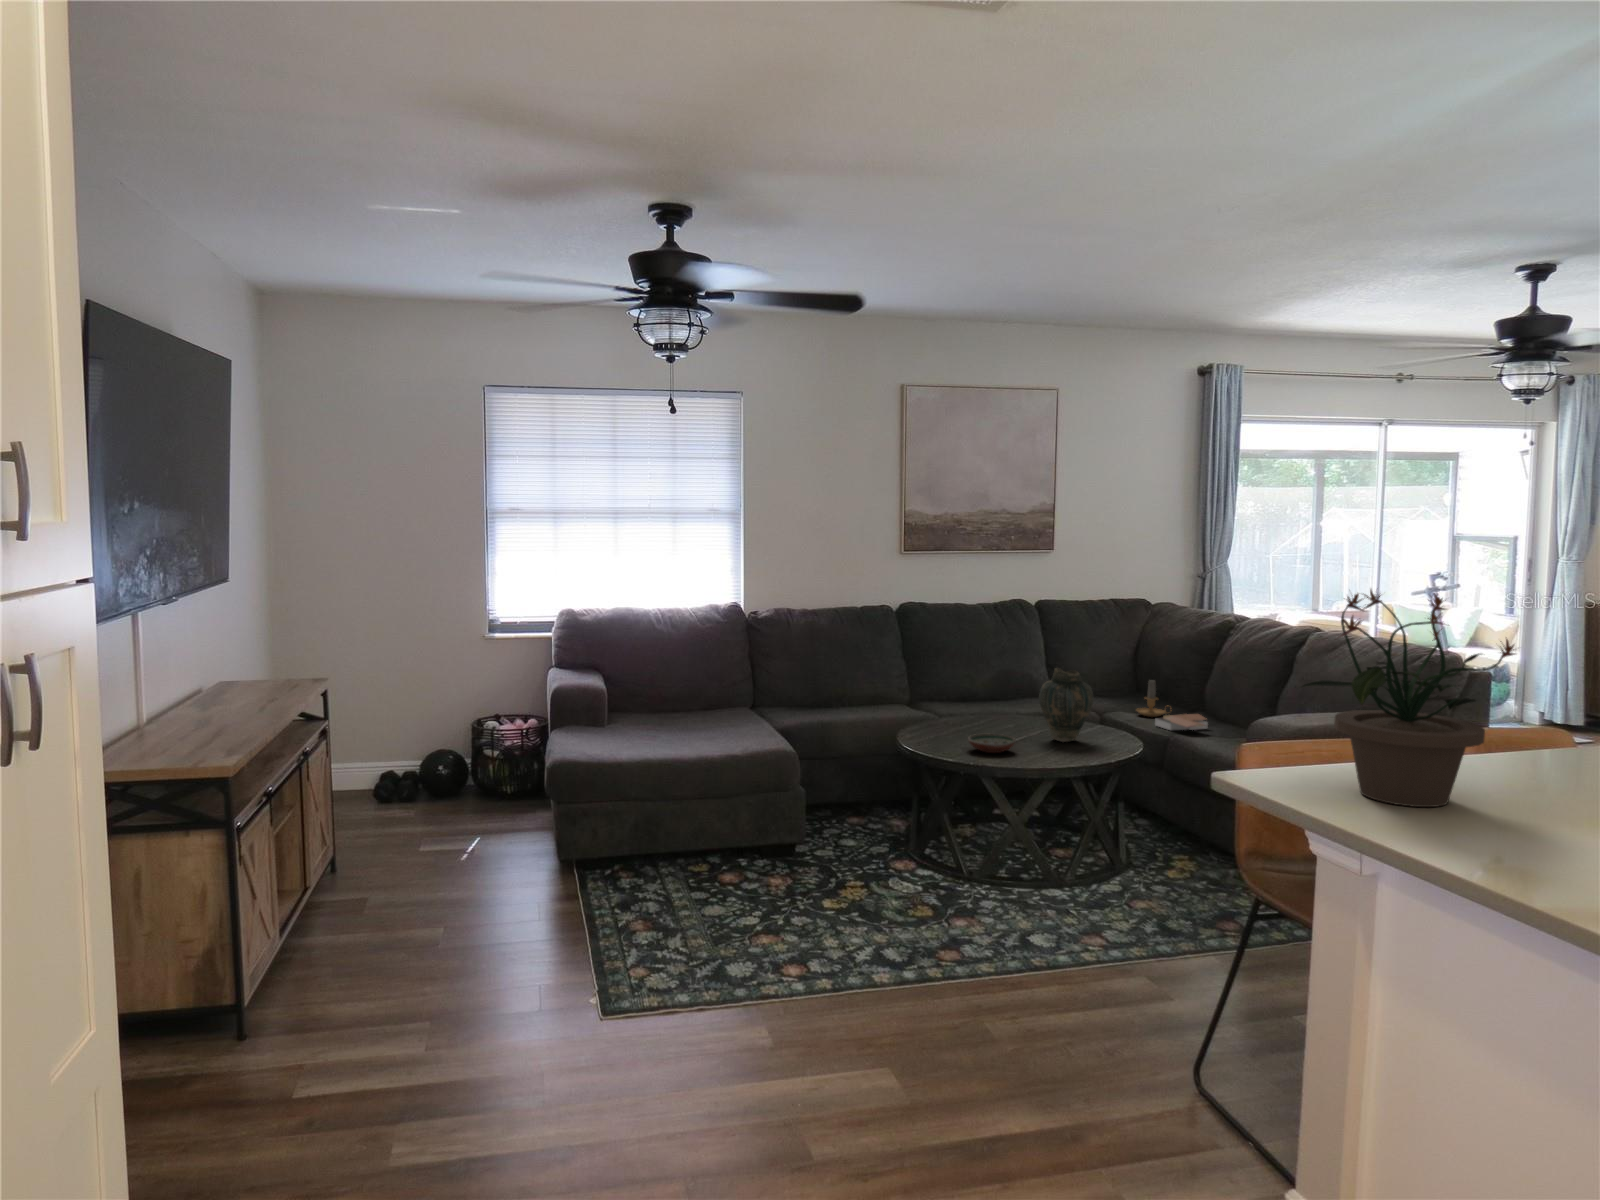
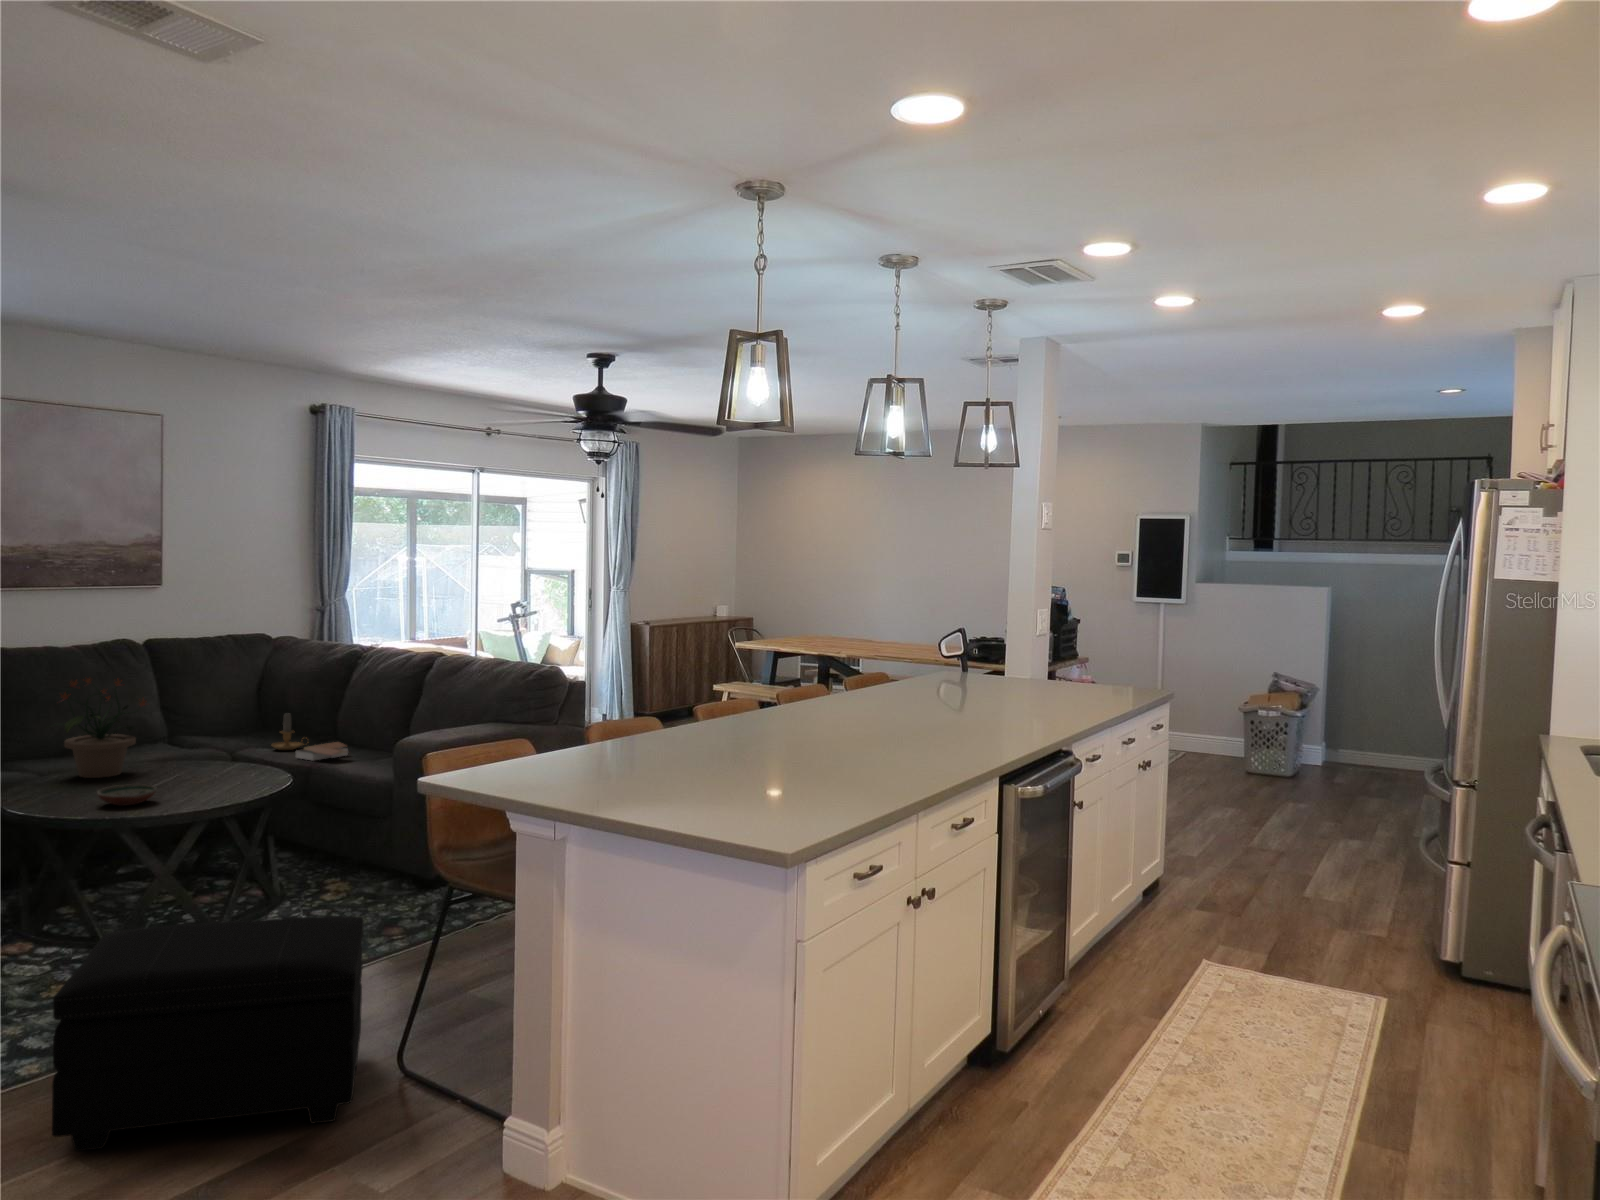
potted plant: present [1303,589,1515,807] -> present [52,679,146,778]
vase: present [1039,668,1094,742] -> none [176,708,239,784]
footstool: none [869,873,1168,1133] -> present [52,916,364,1151]

